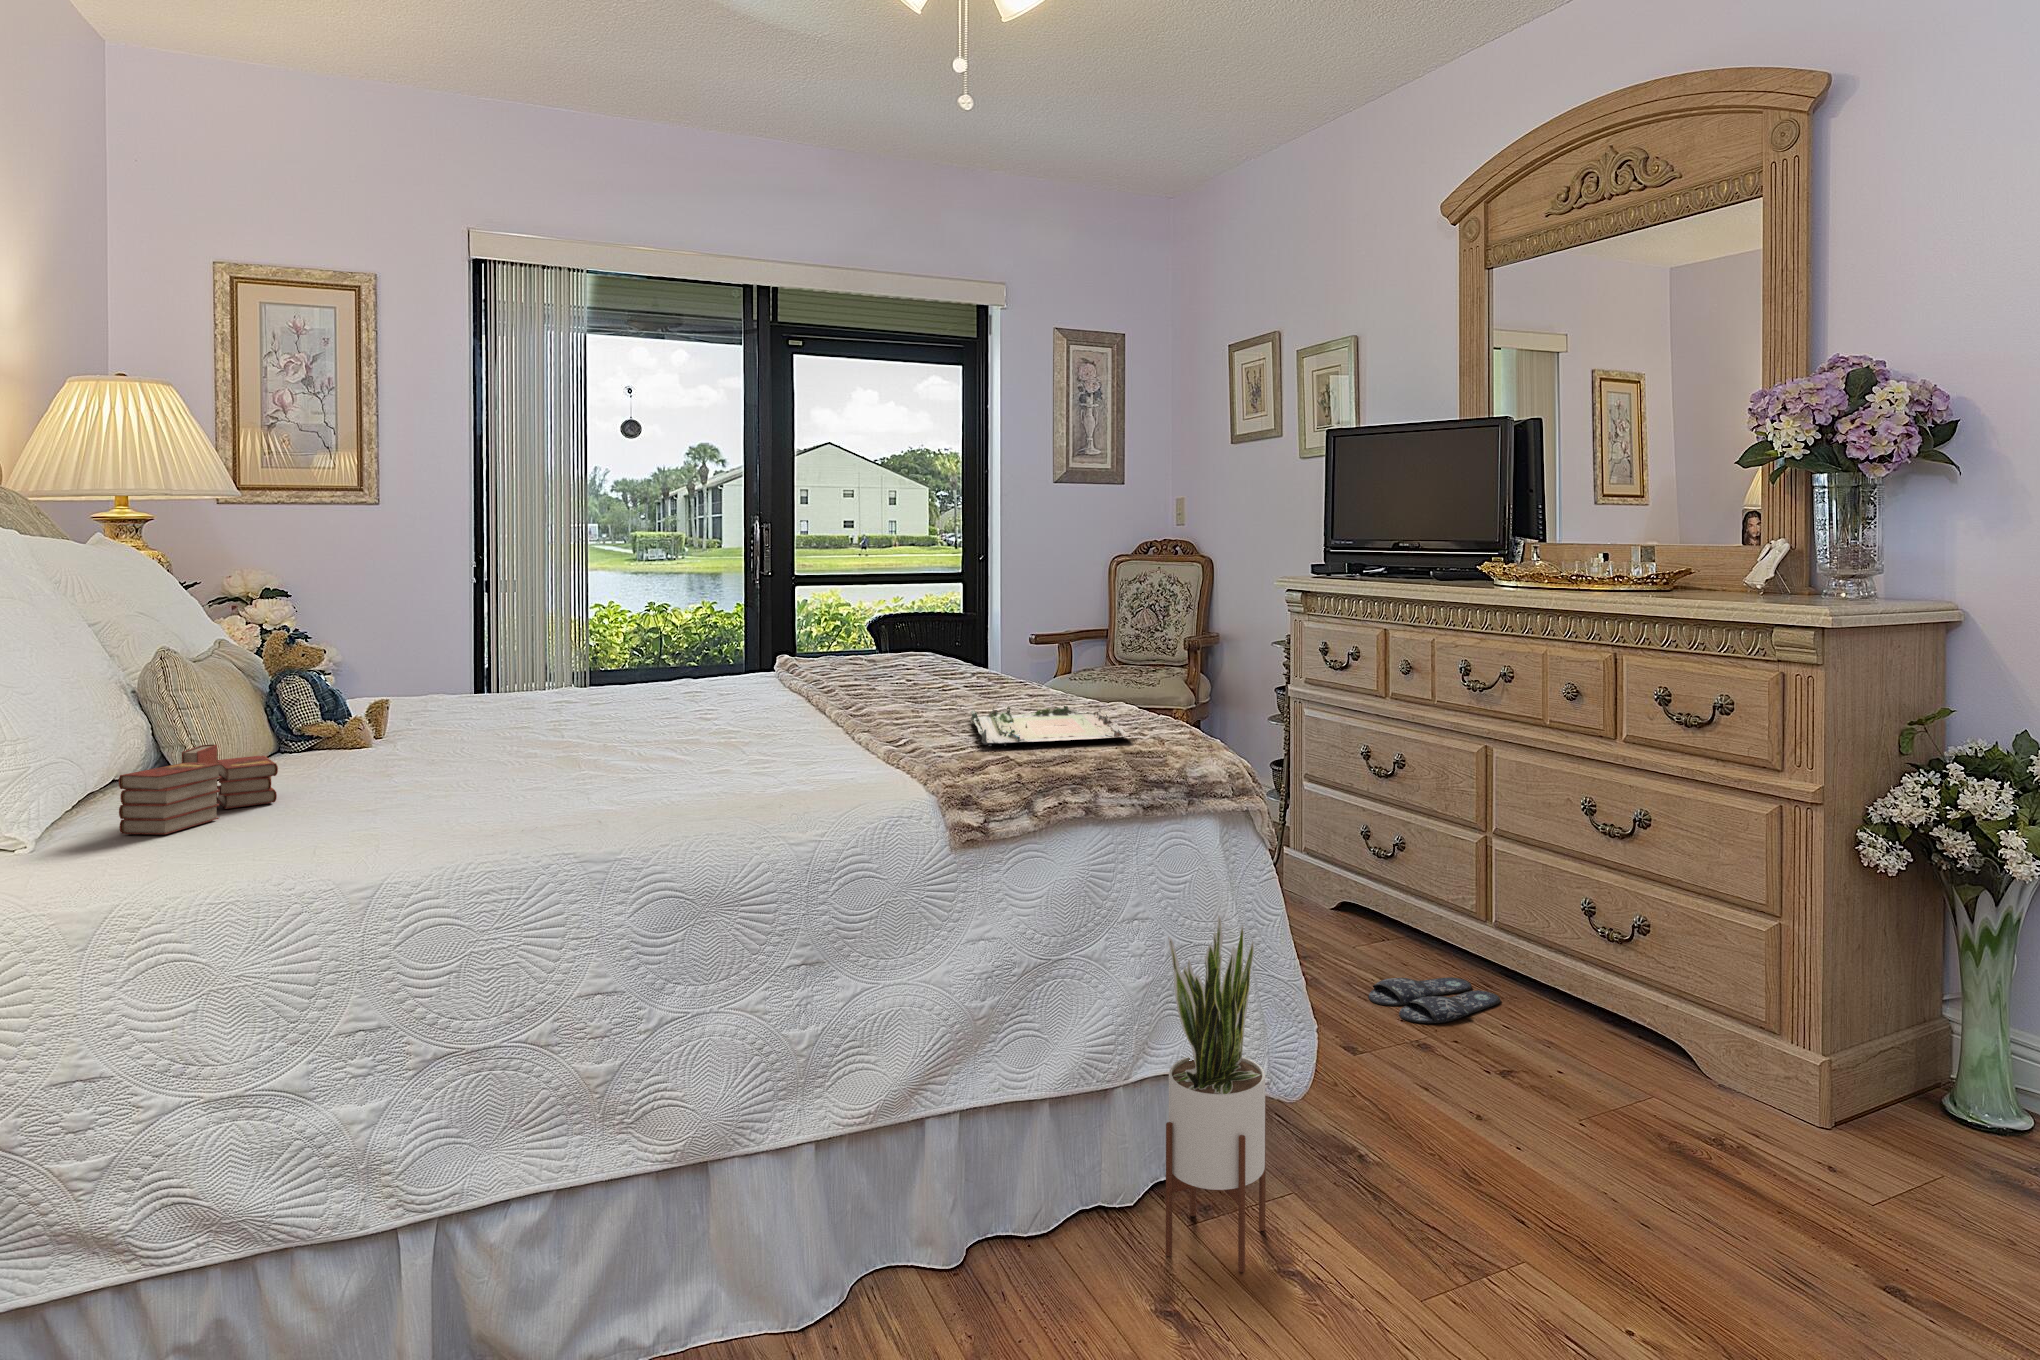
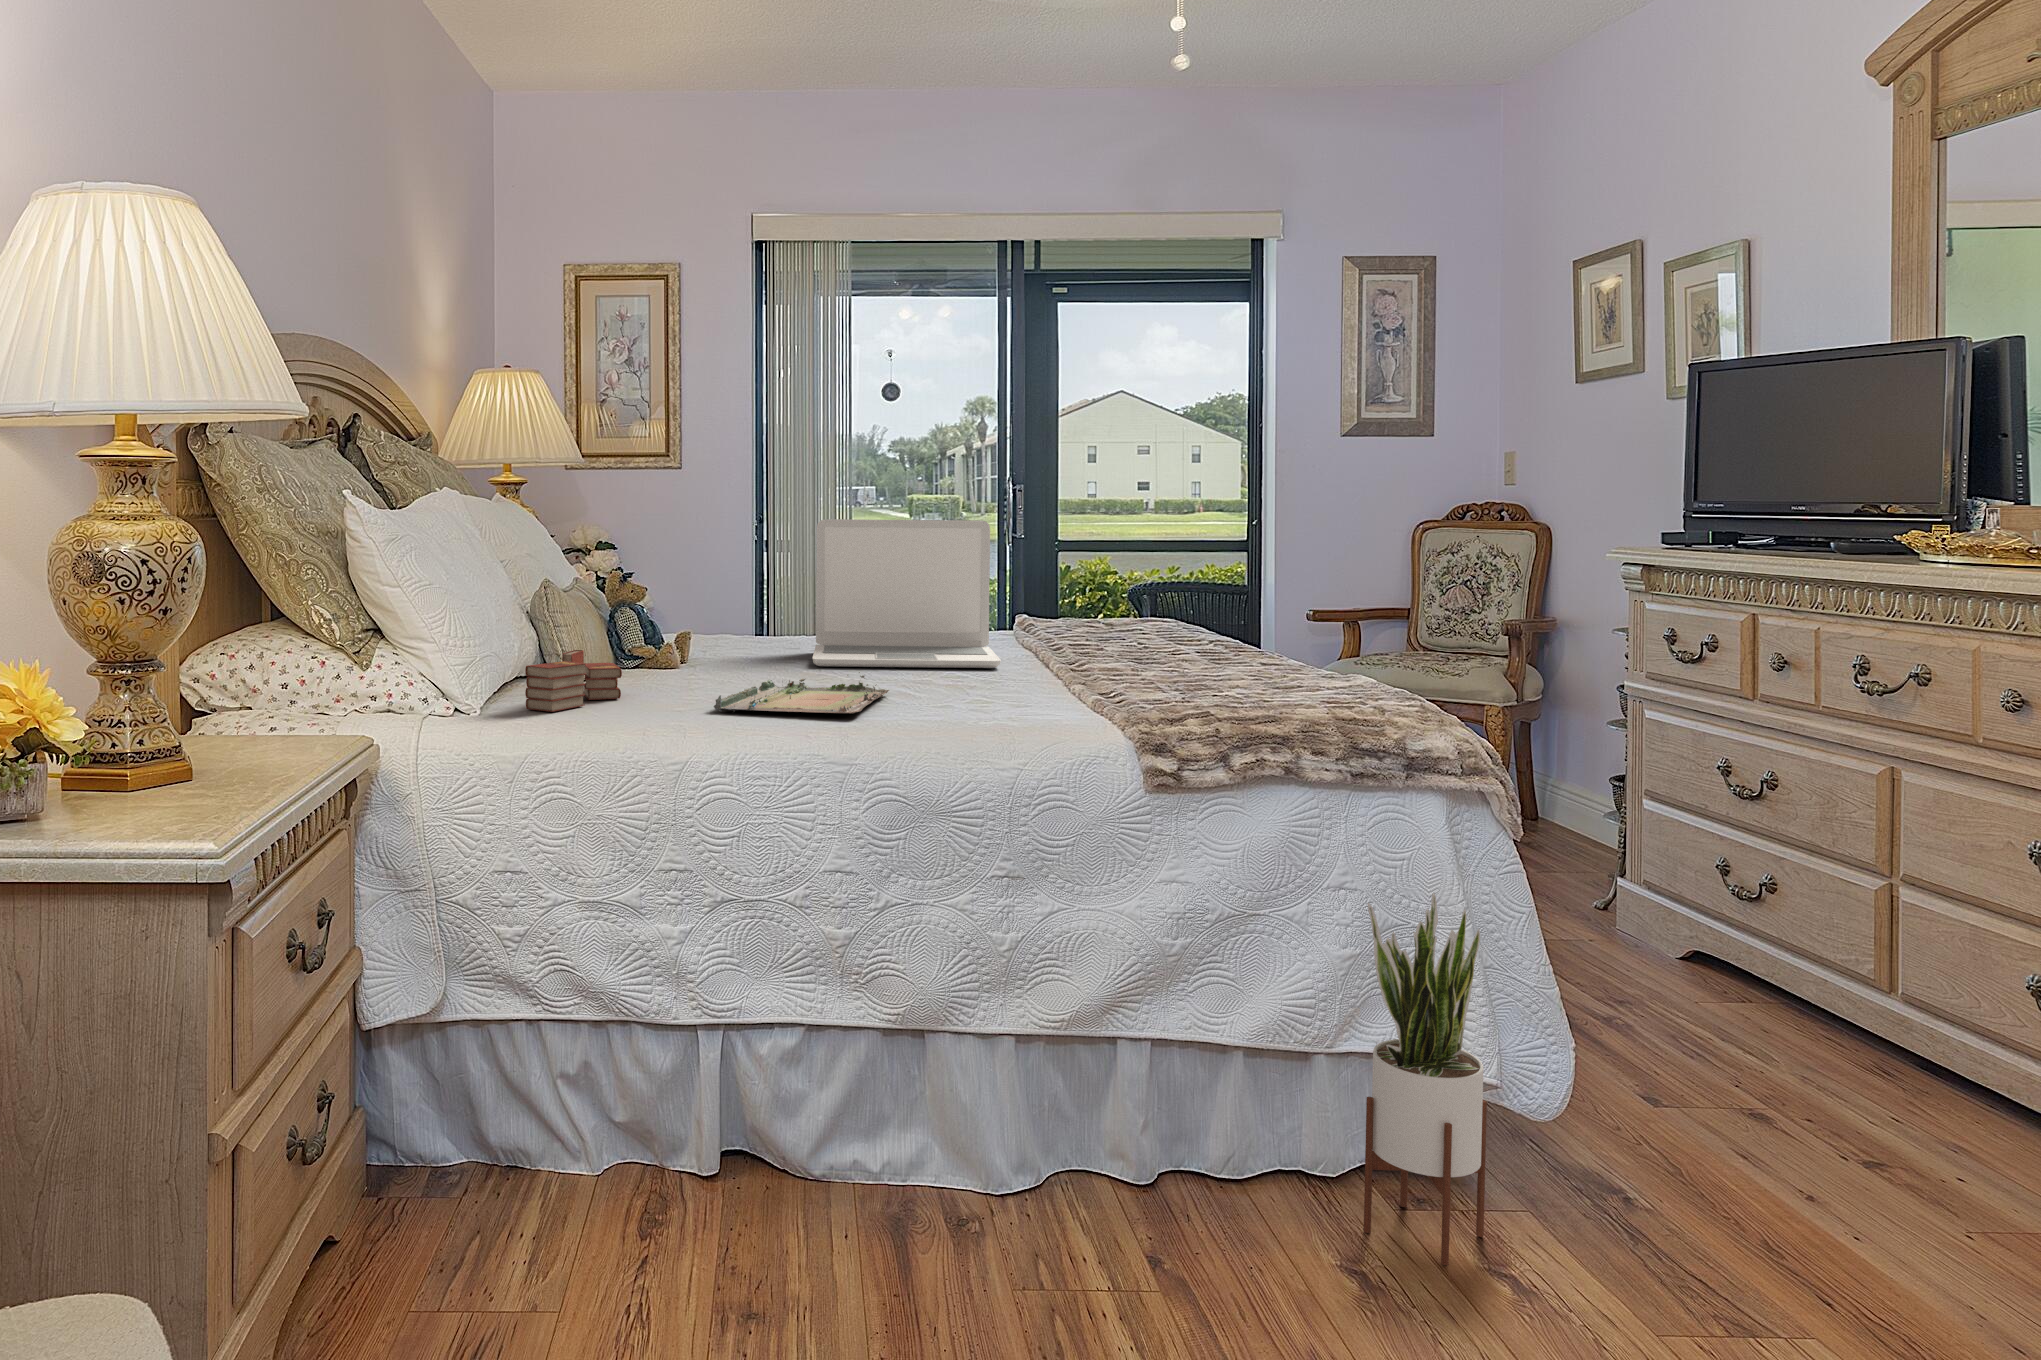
laptop: none [541,563,763,732] -> present [812,519,1001,668]
tray: present [970,699,1132,746] -> present [714,672,889,714]
slippers: present [1369,977,1500,1023] -> none [1691,1036,1887,1095]

